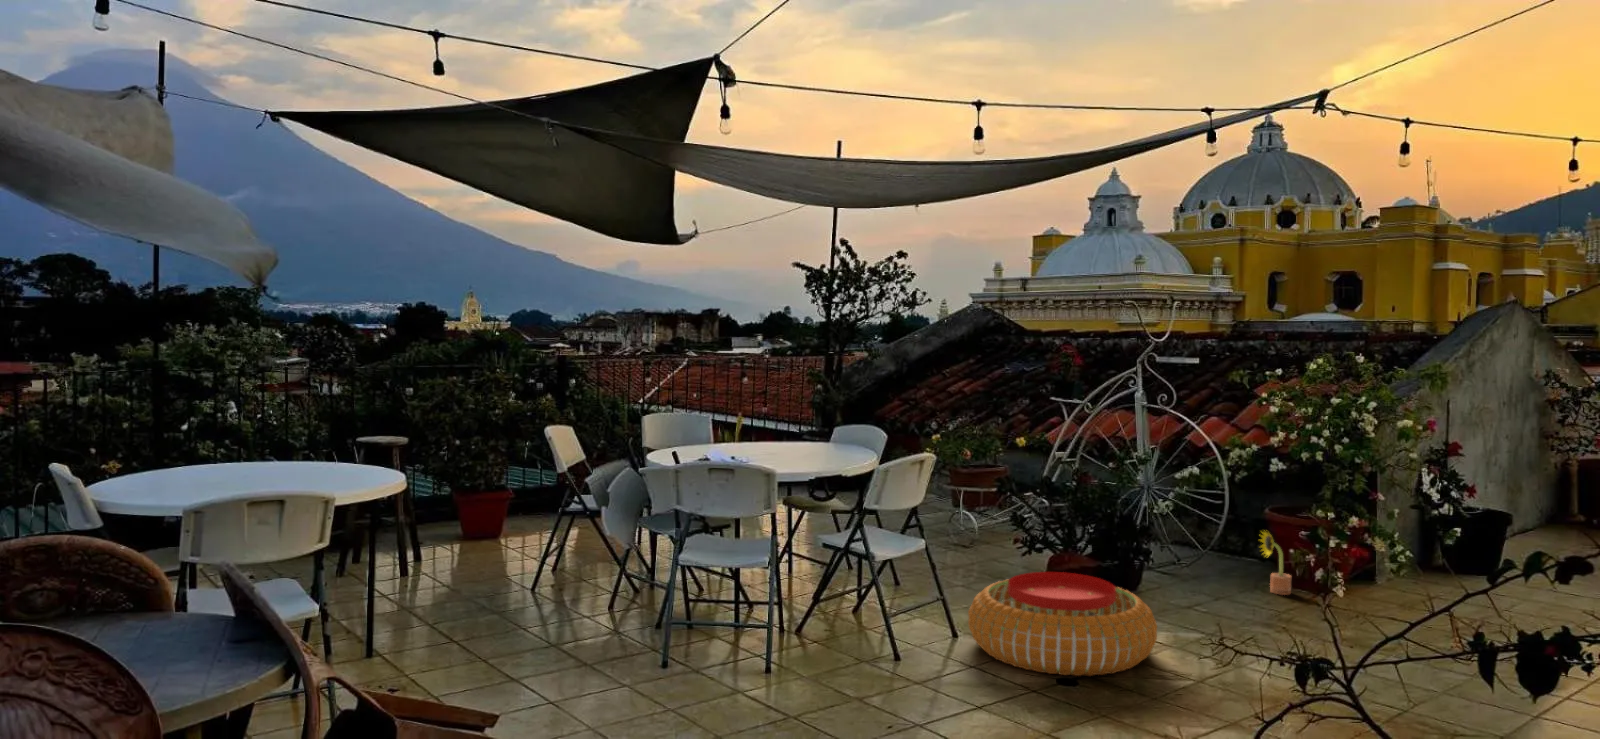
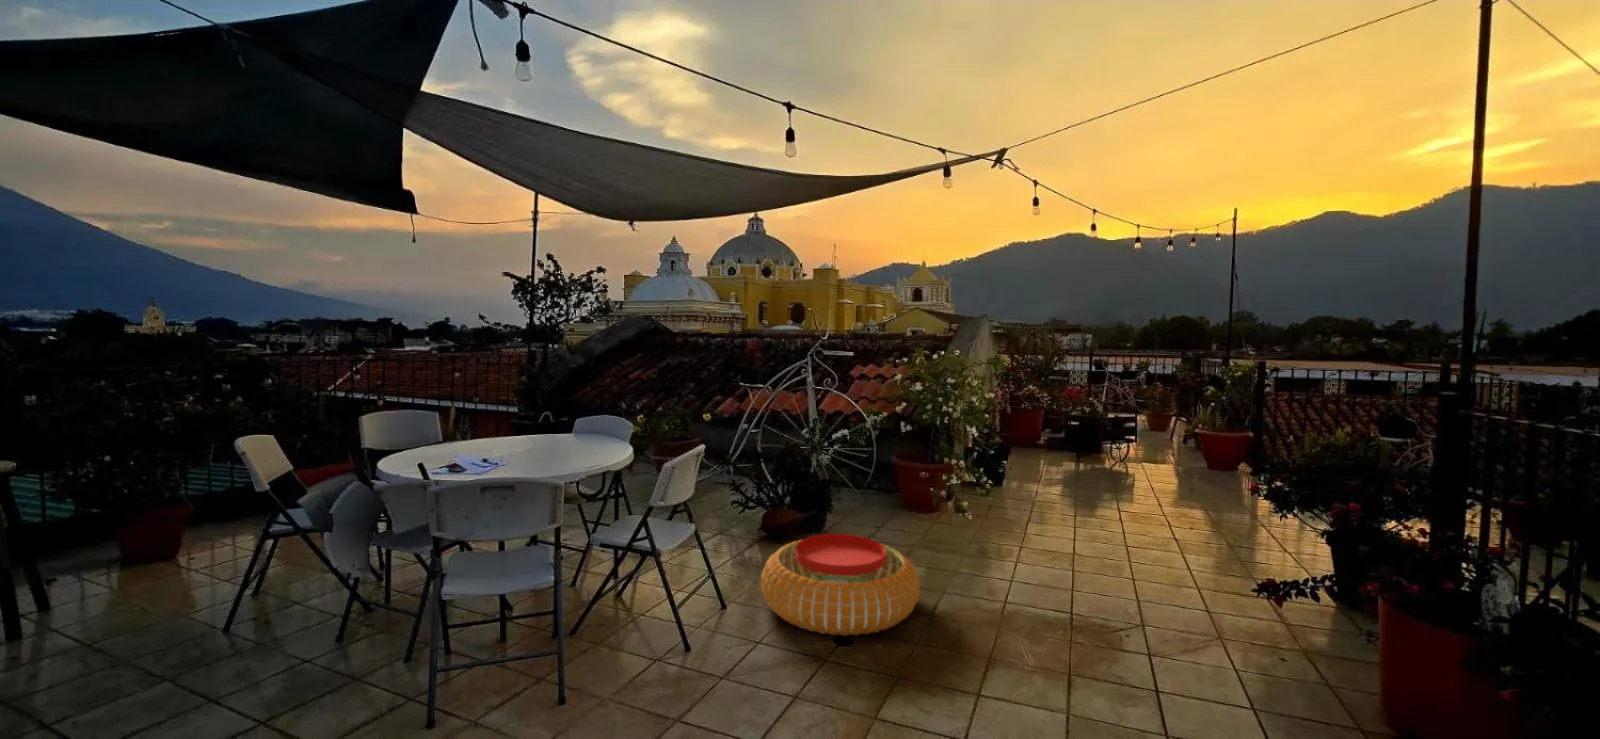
decorative plant: present [1259,532,1291,595] -> none [910,473,933,519]

